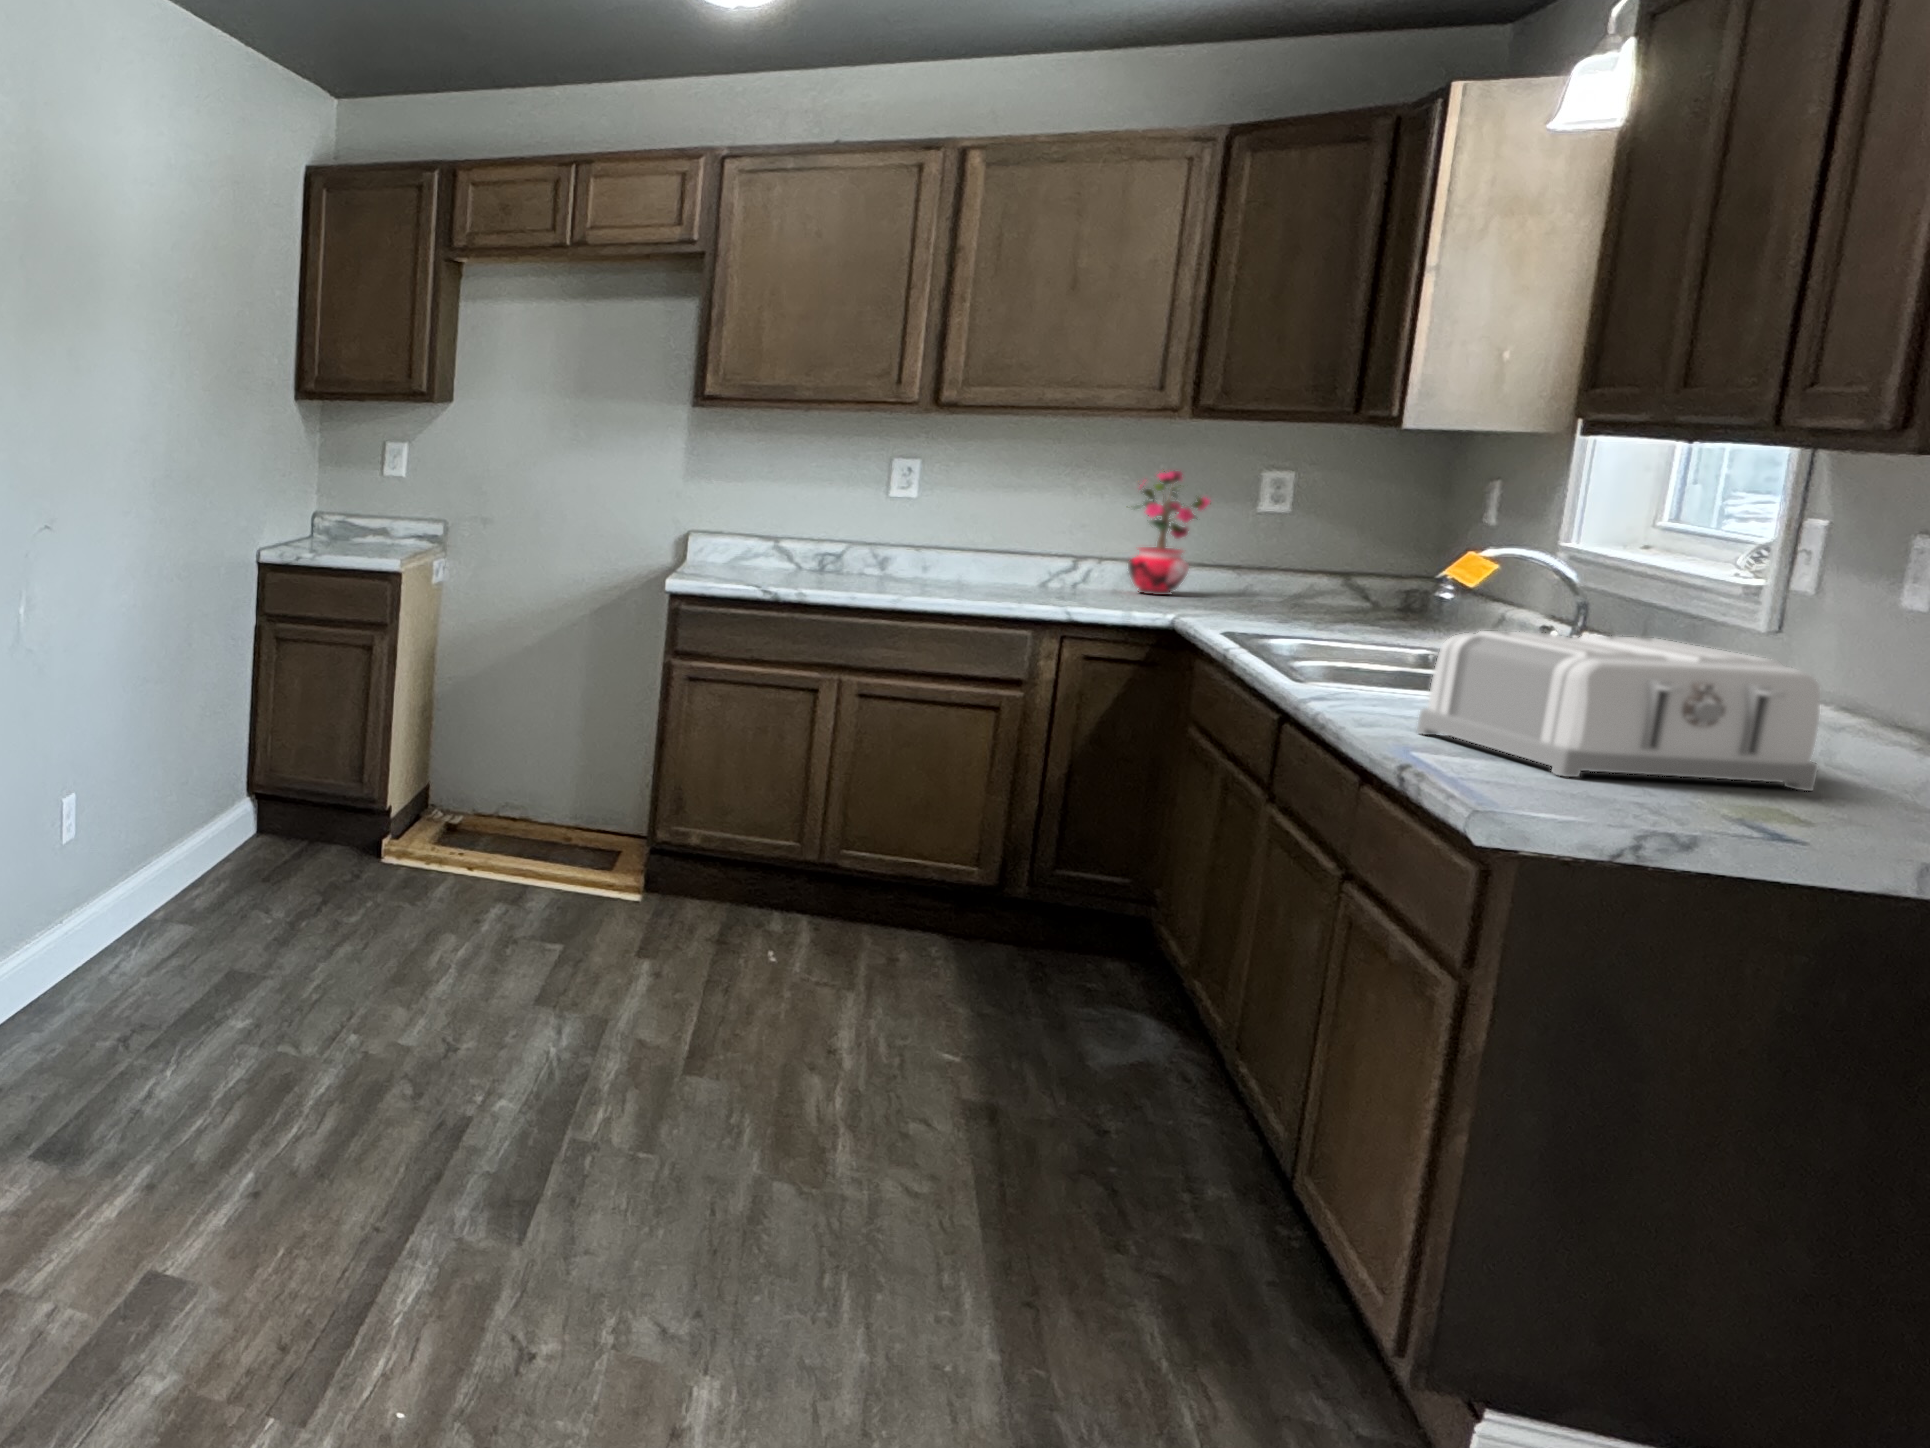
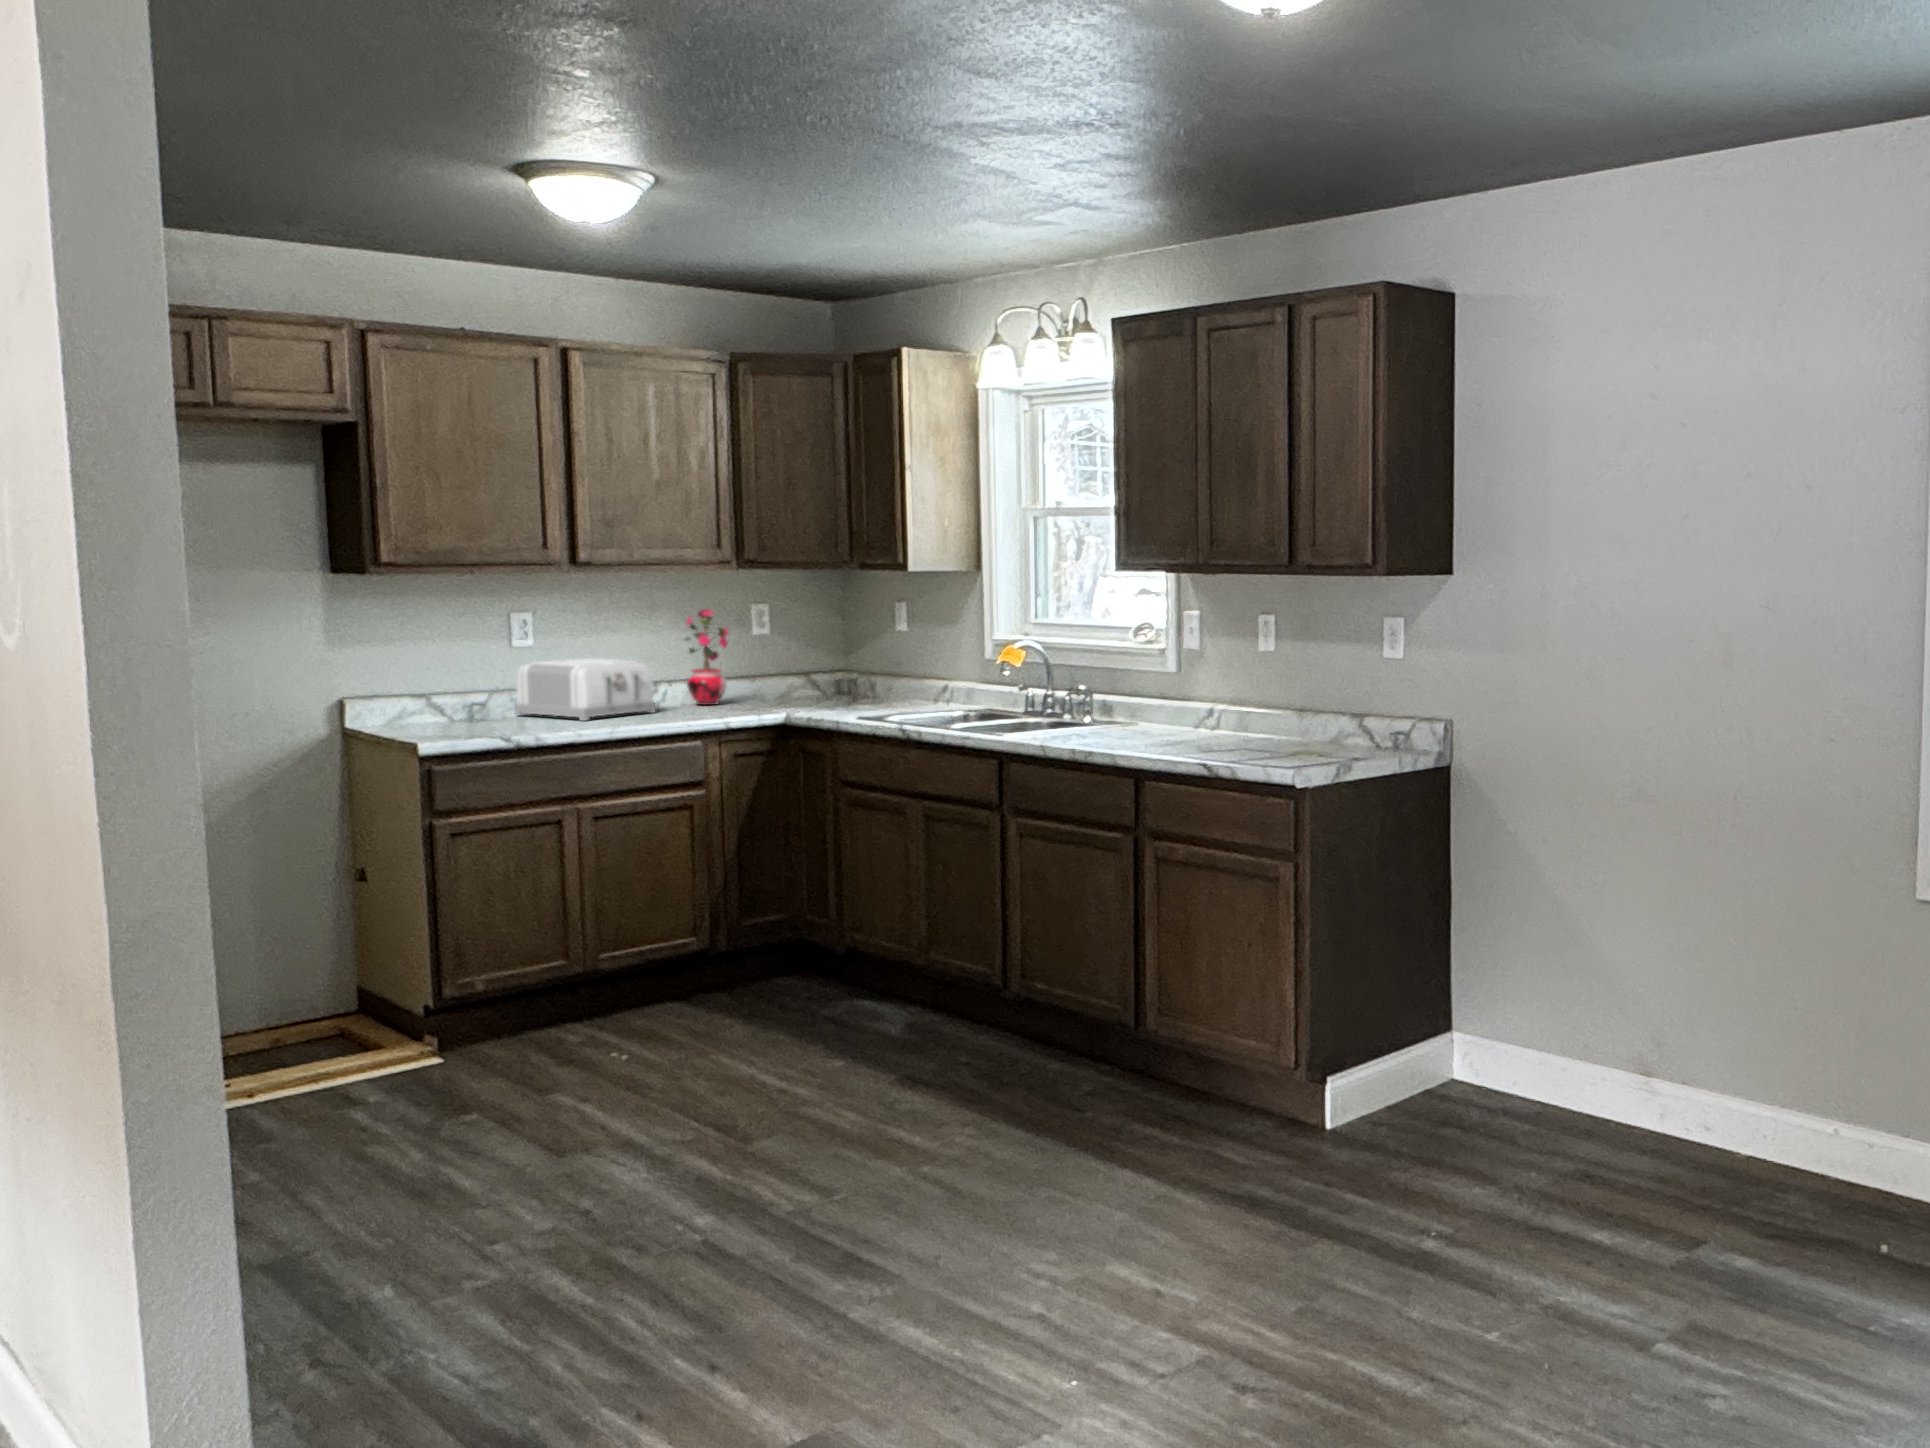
toaster: present [1417,631,1820,791] -> present [515,658,655,720]

